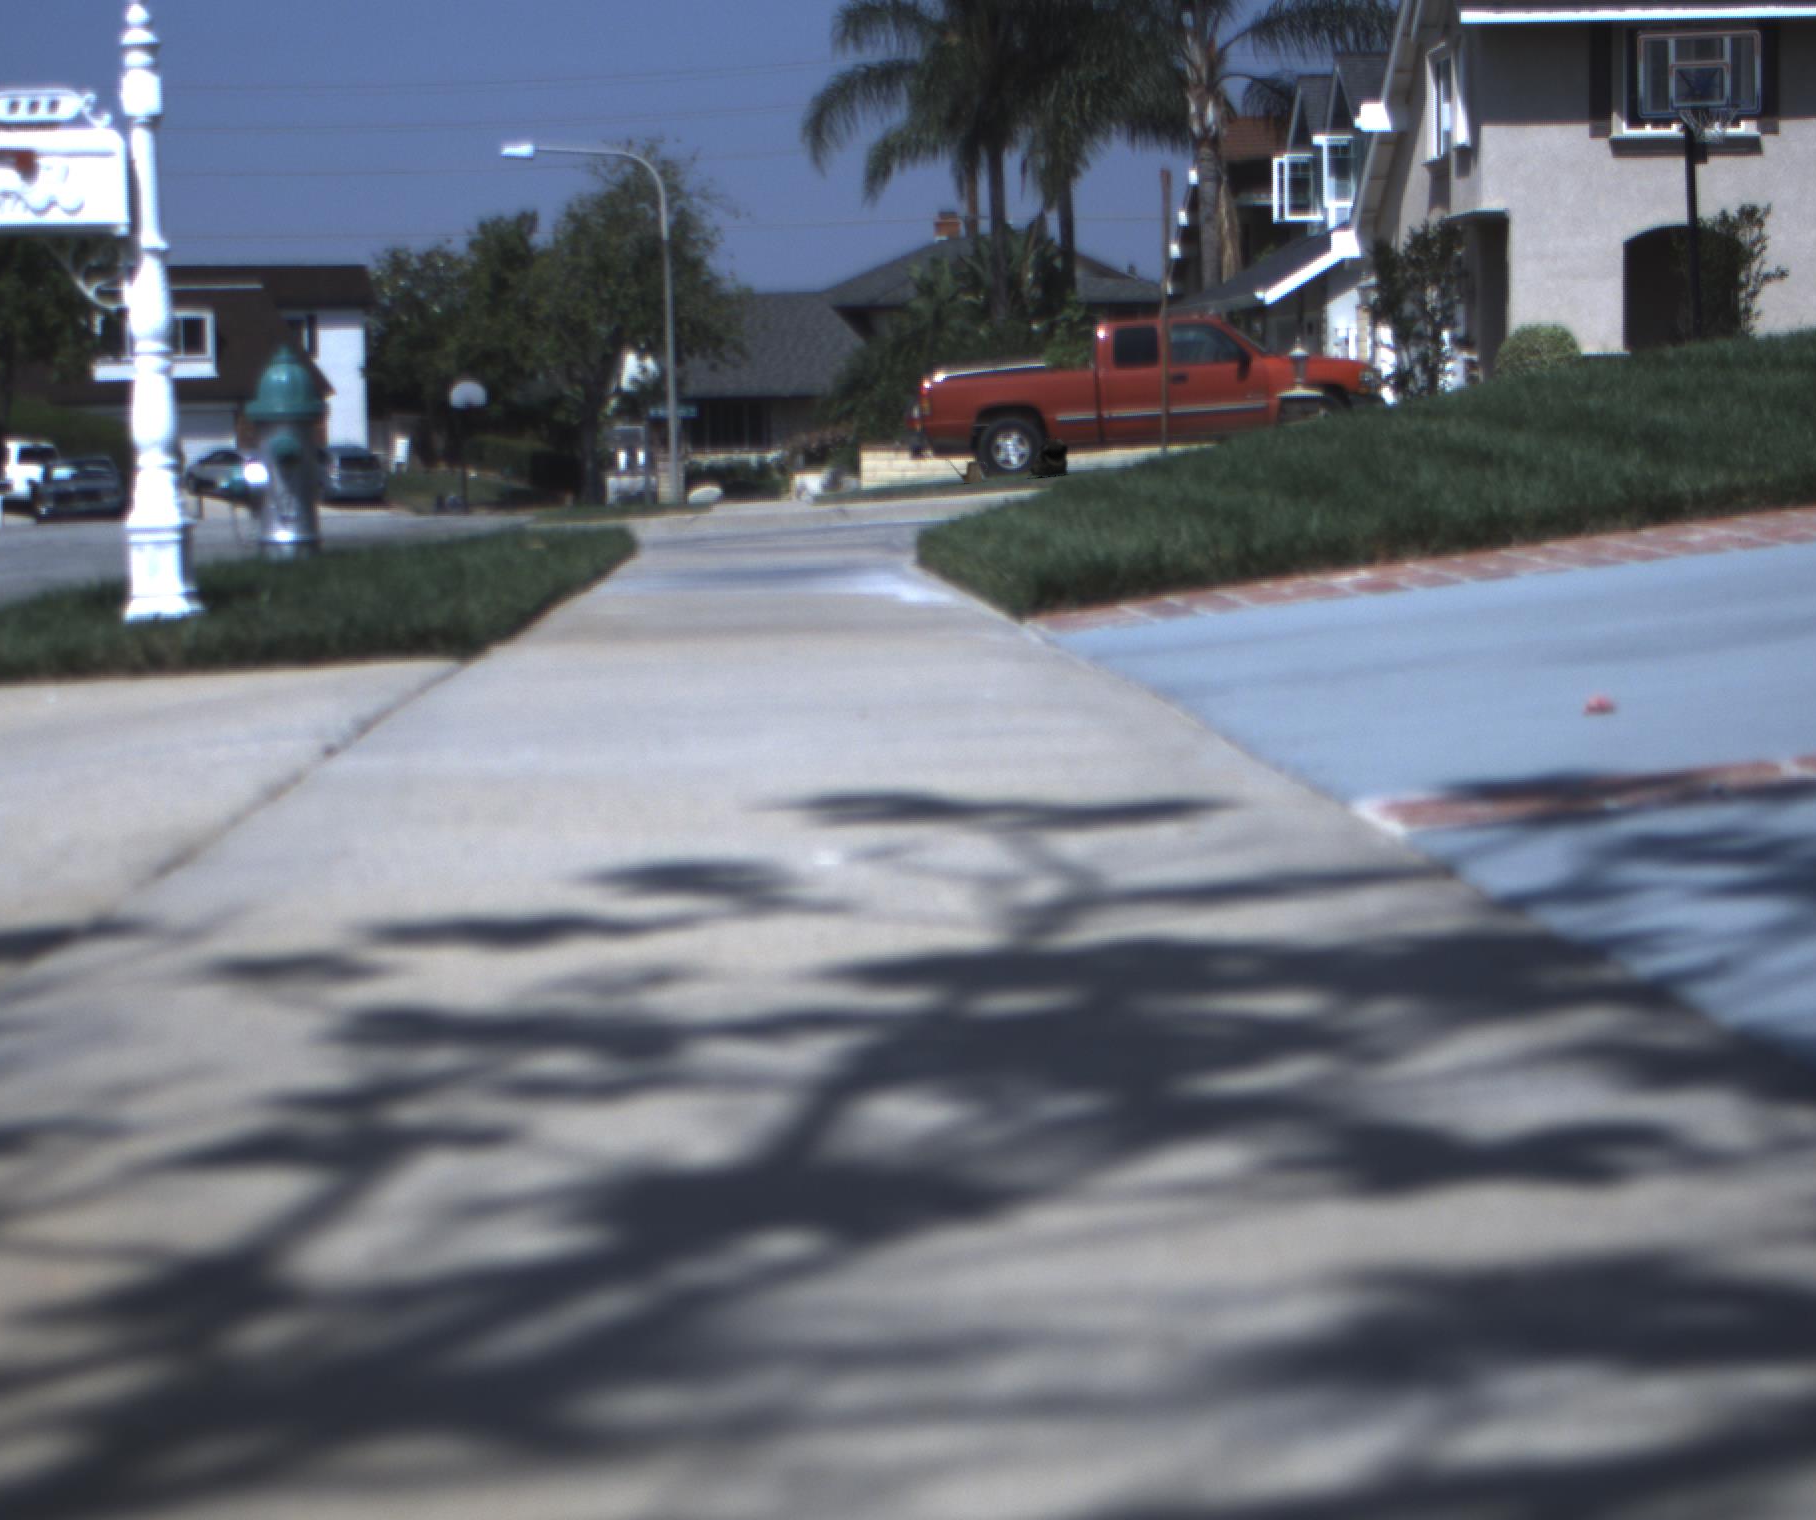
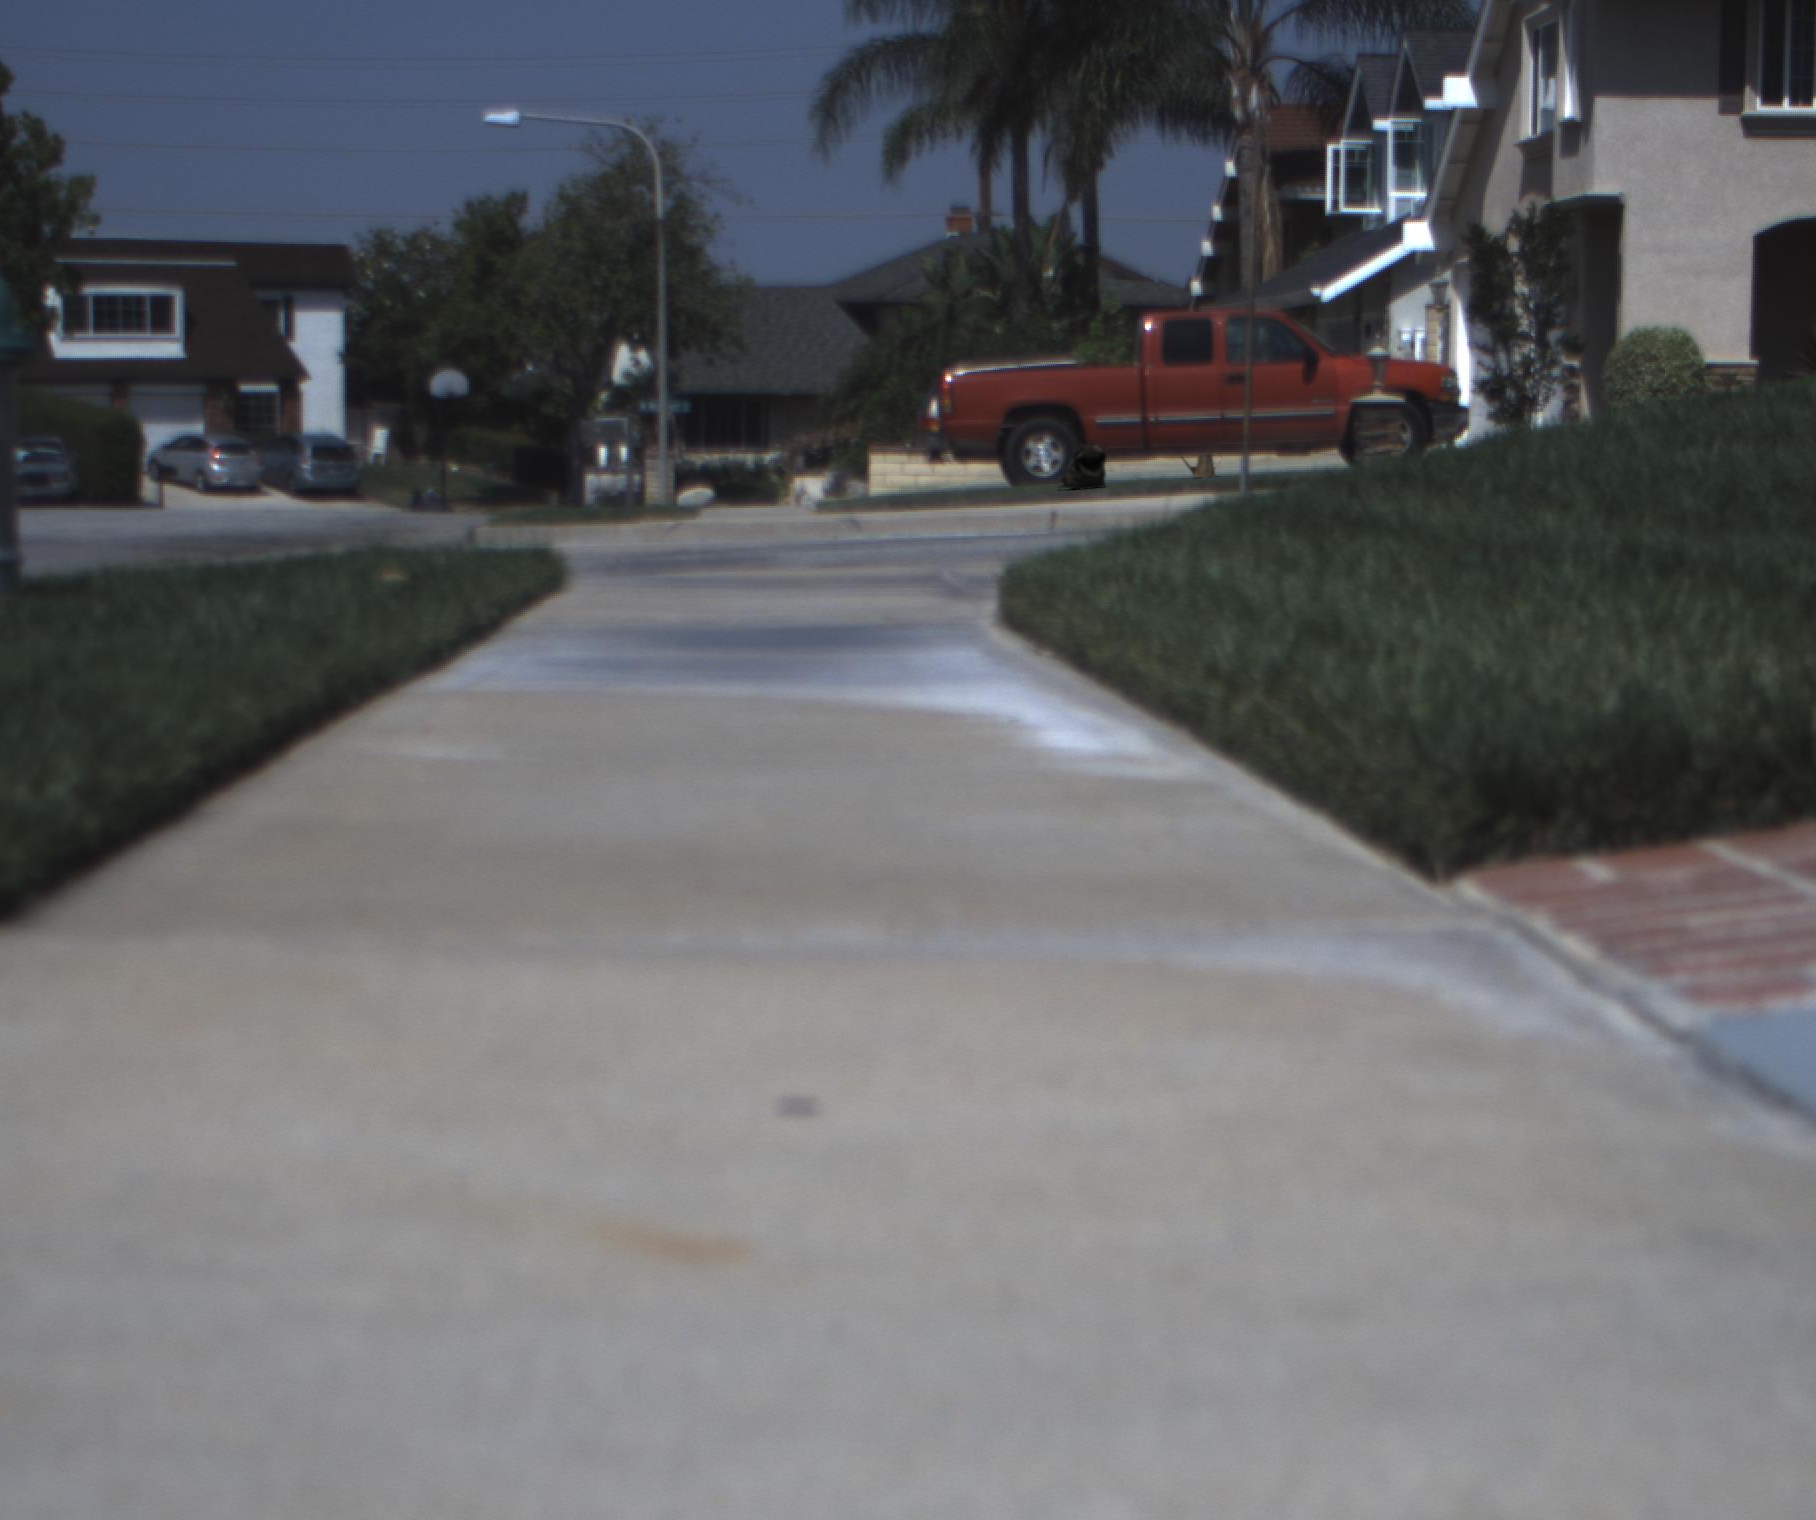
watering can: present [951,461,982,483] -> present [1181,453,1221,478]

